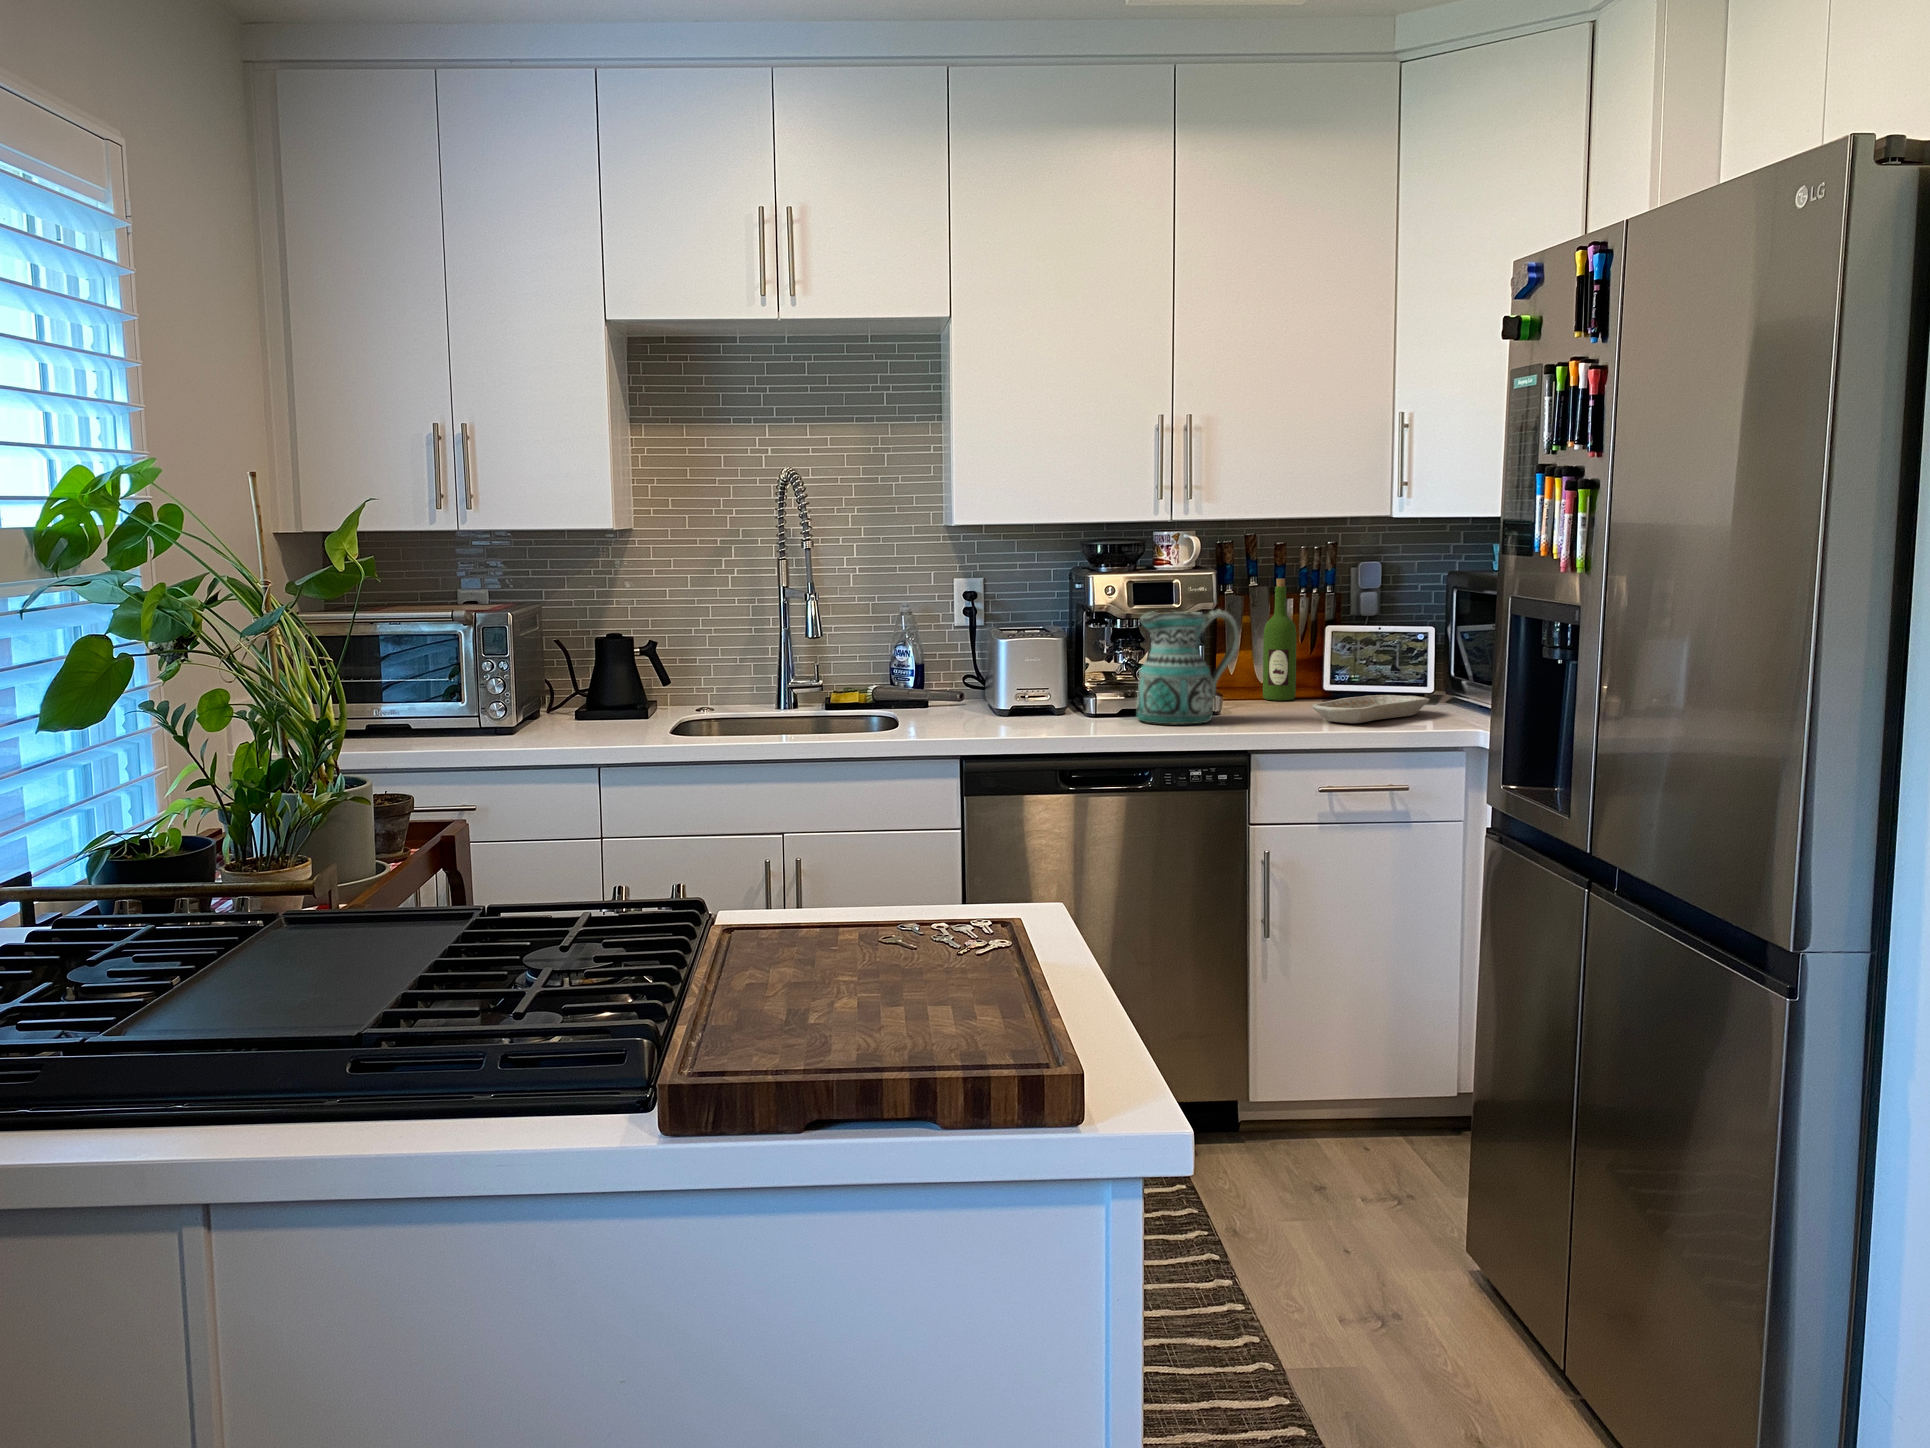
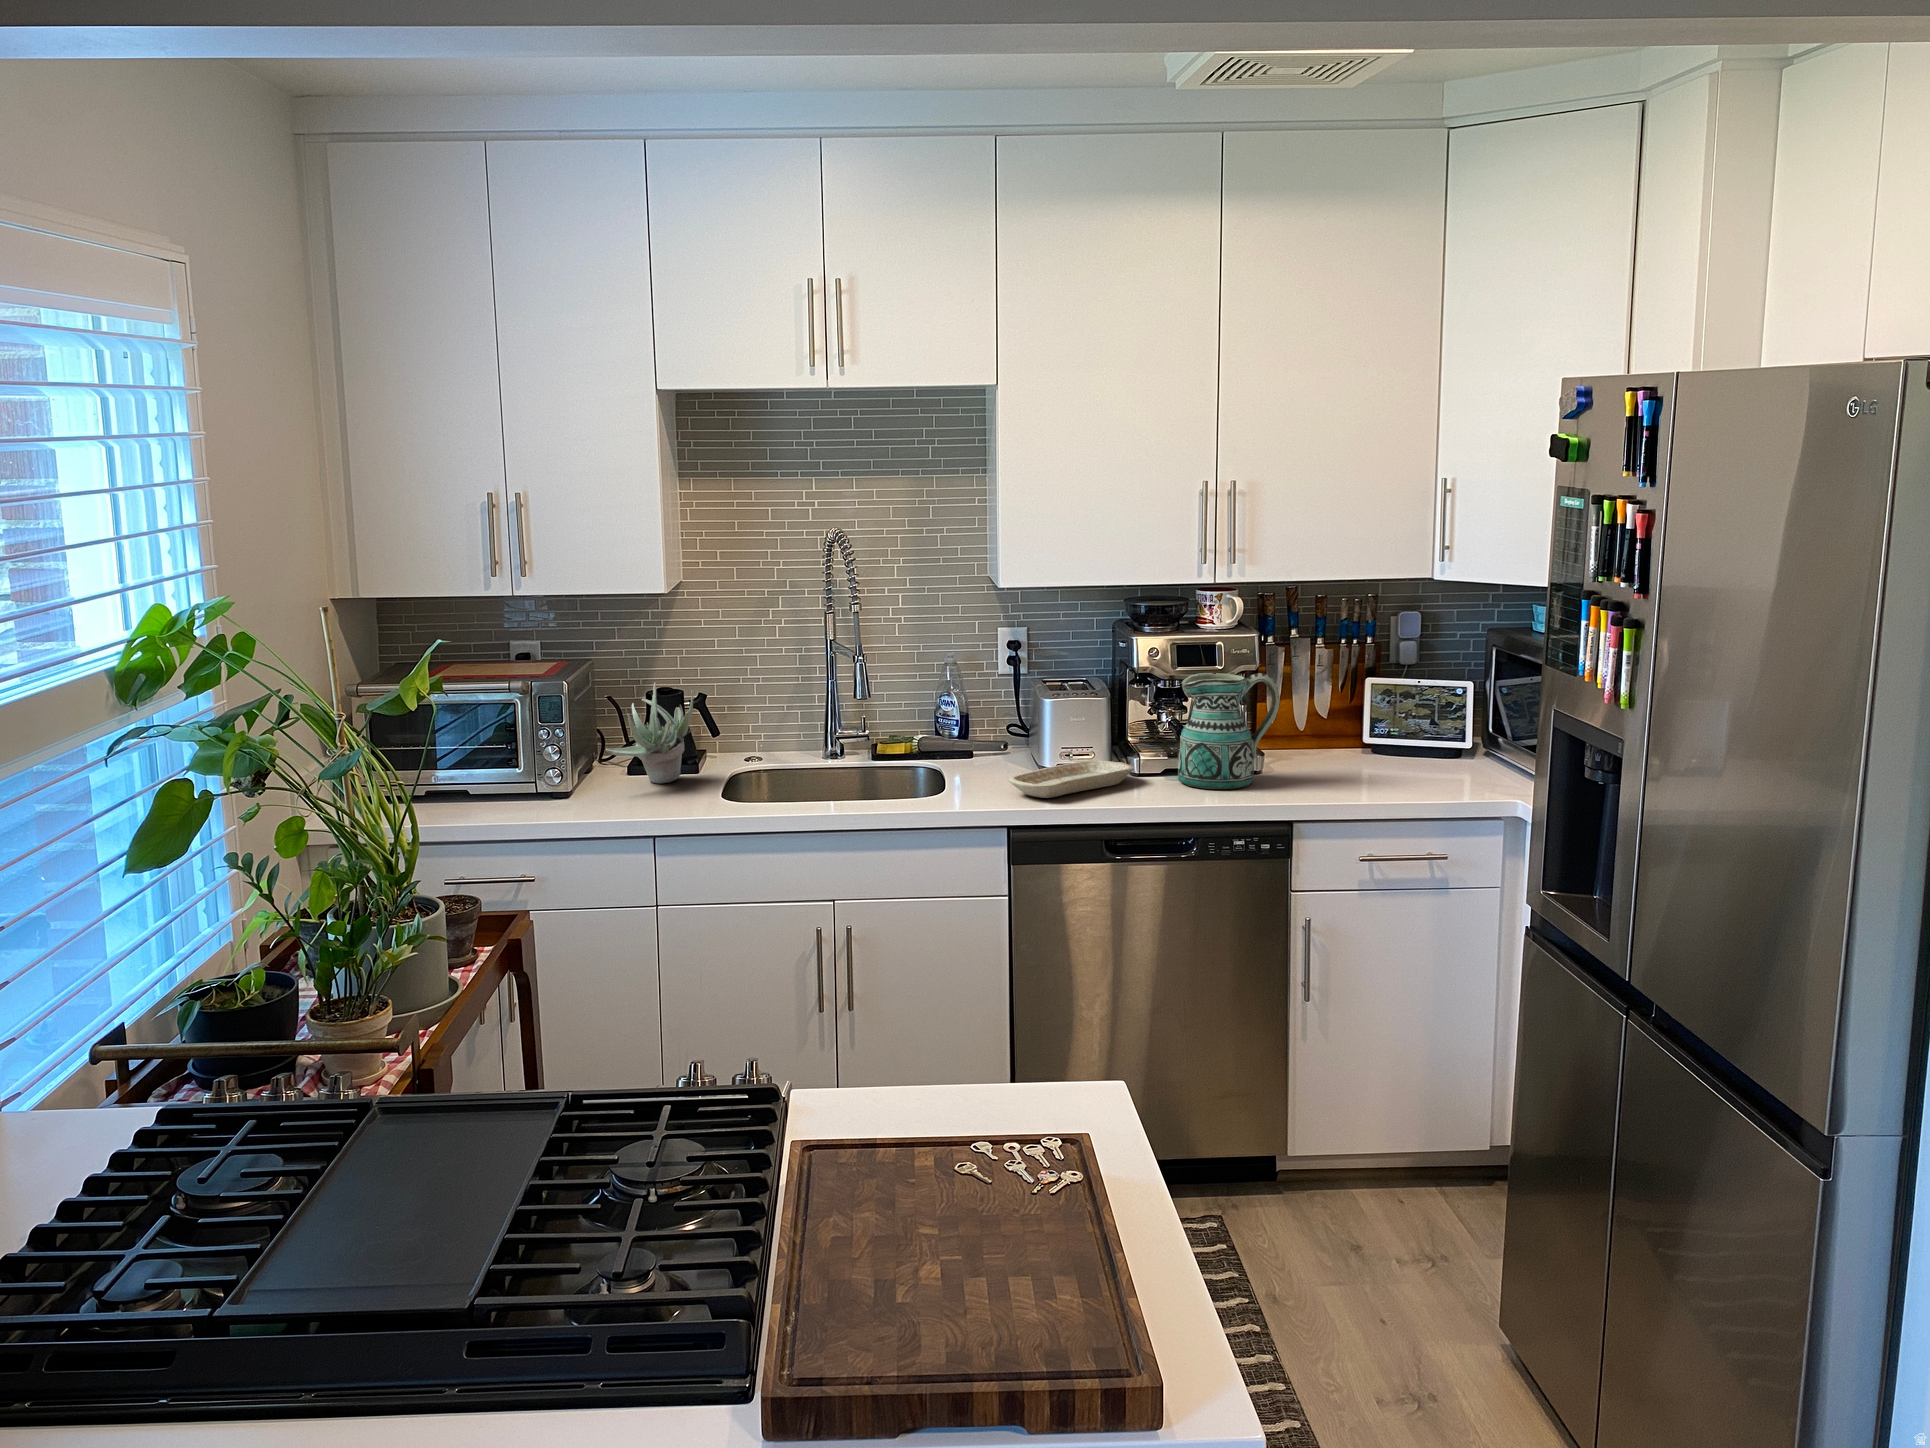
wine bottle: present [1263,579,1296,701] -> none [1302,631,1336,751]
succulent plant: none [550,619,641,725] -> present [606,683,693,783]
tray: present [1312,695,1430,723] -> present [1009,760,1134,798]

